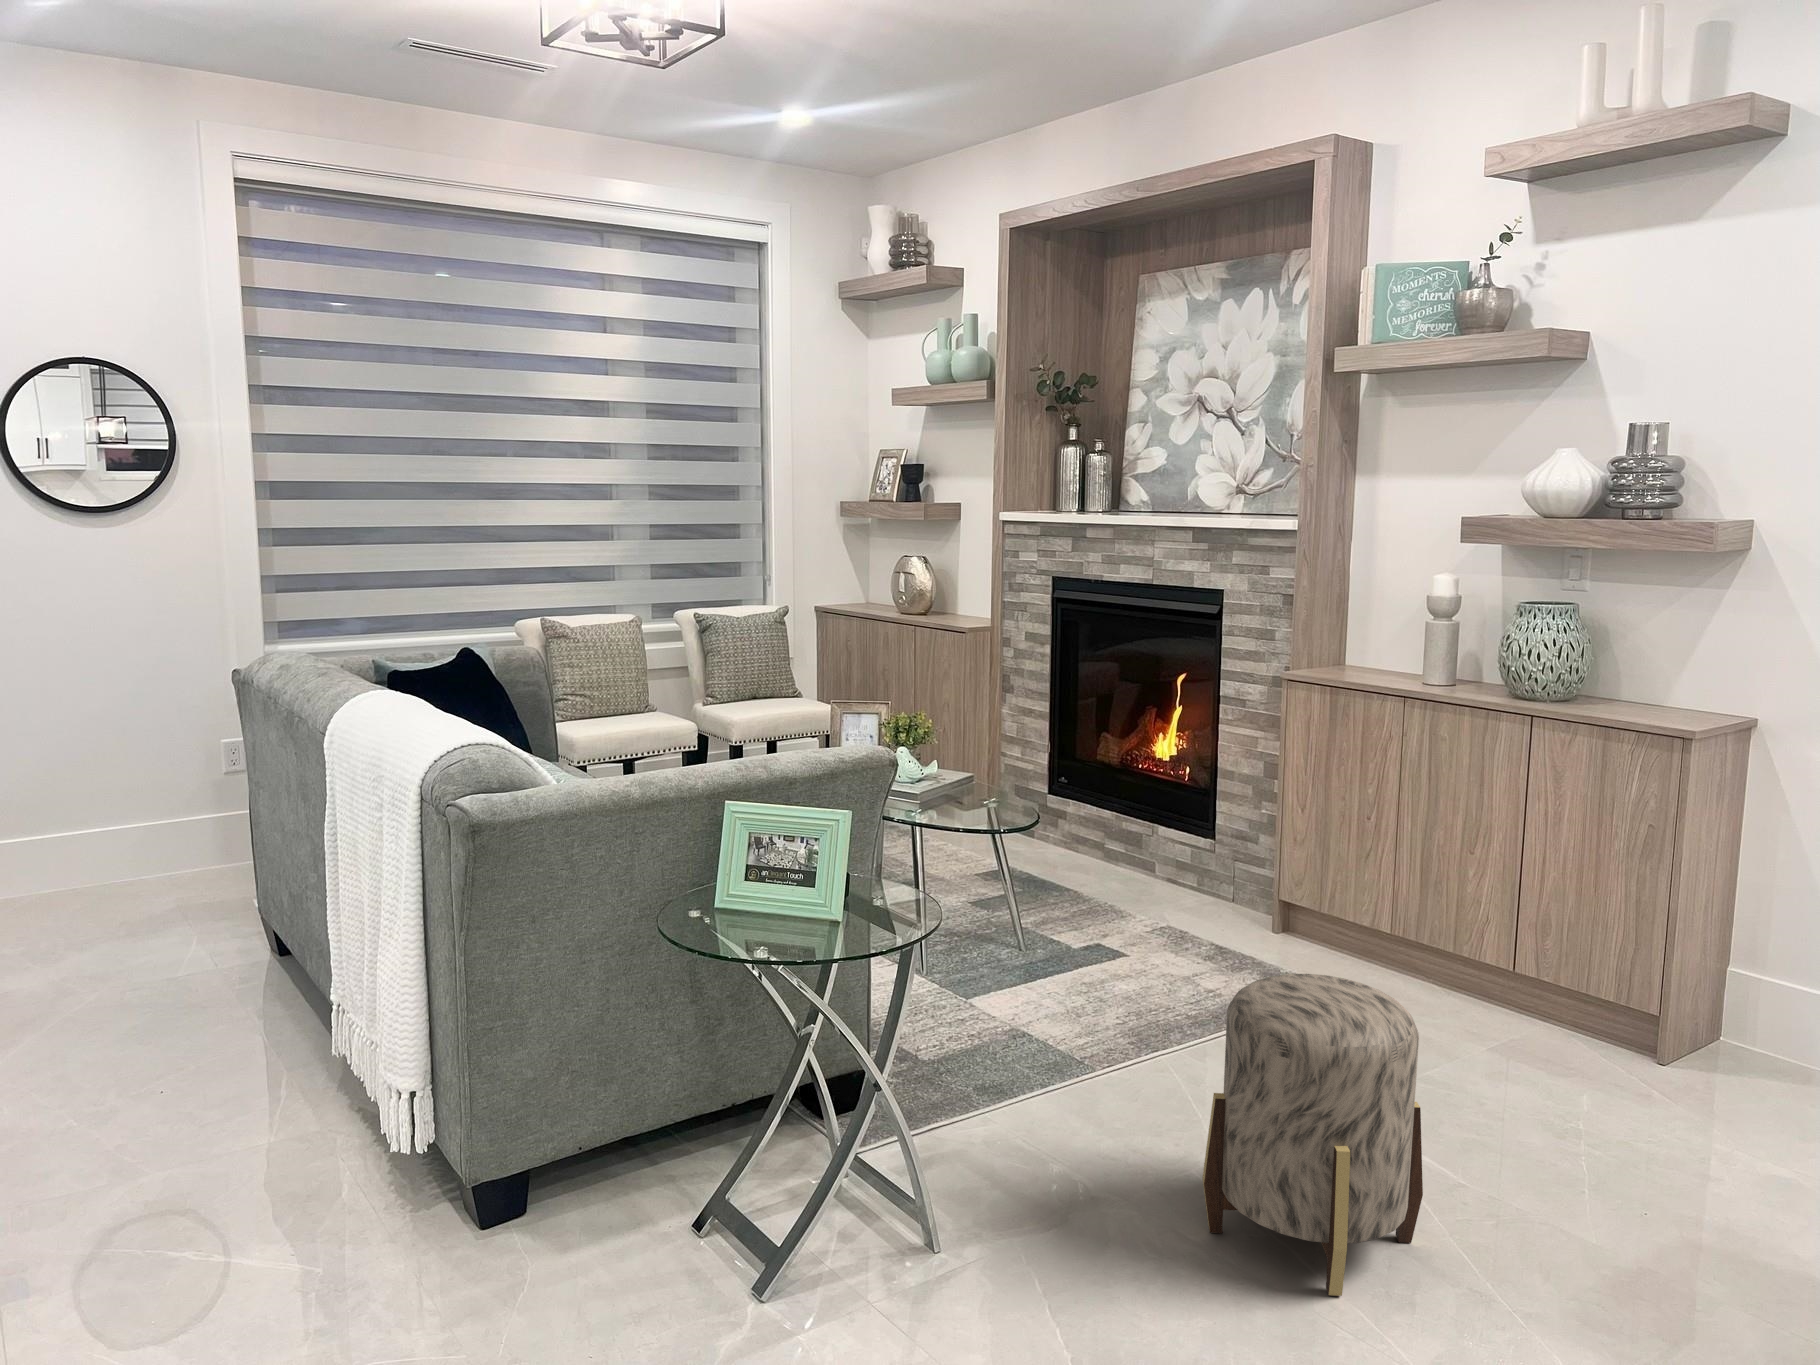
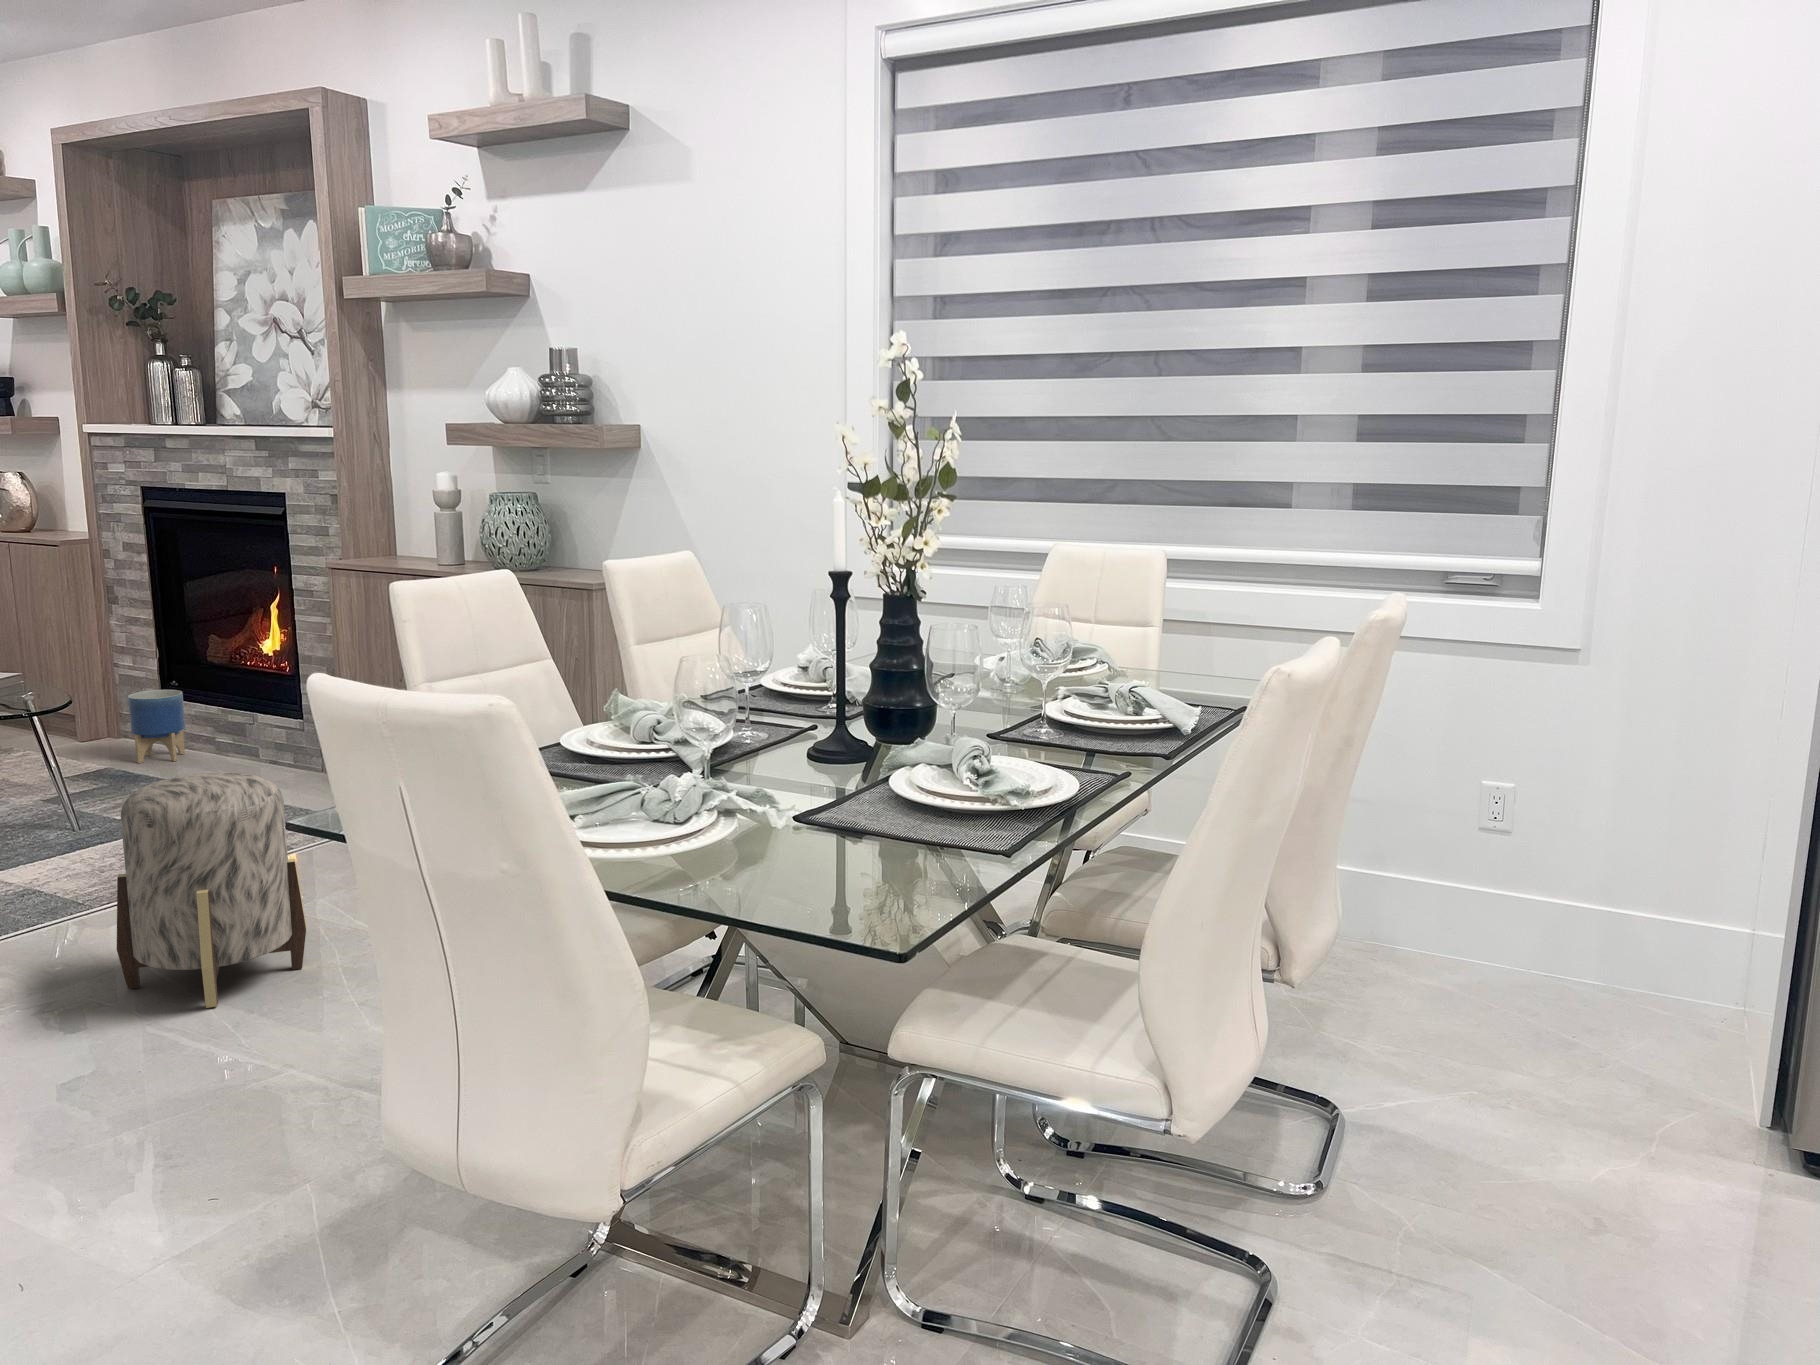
planter: none [1029,786,1079,864] -> present [128,690,186,763]

